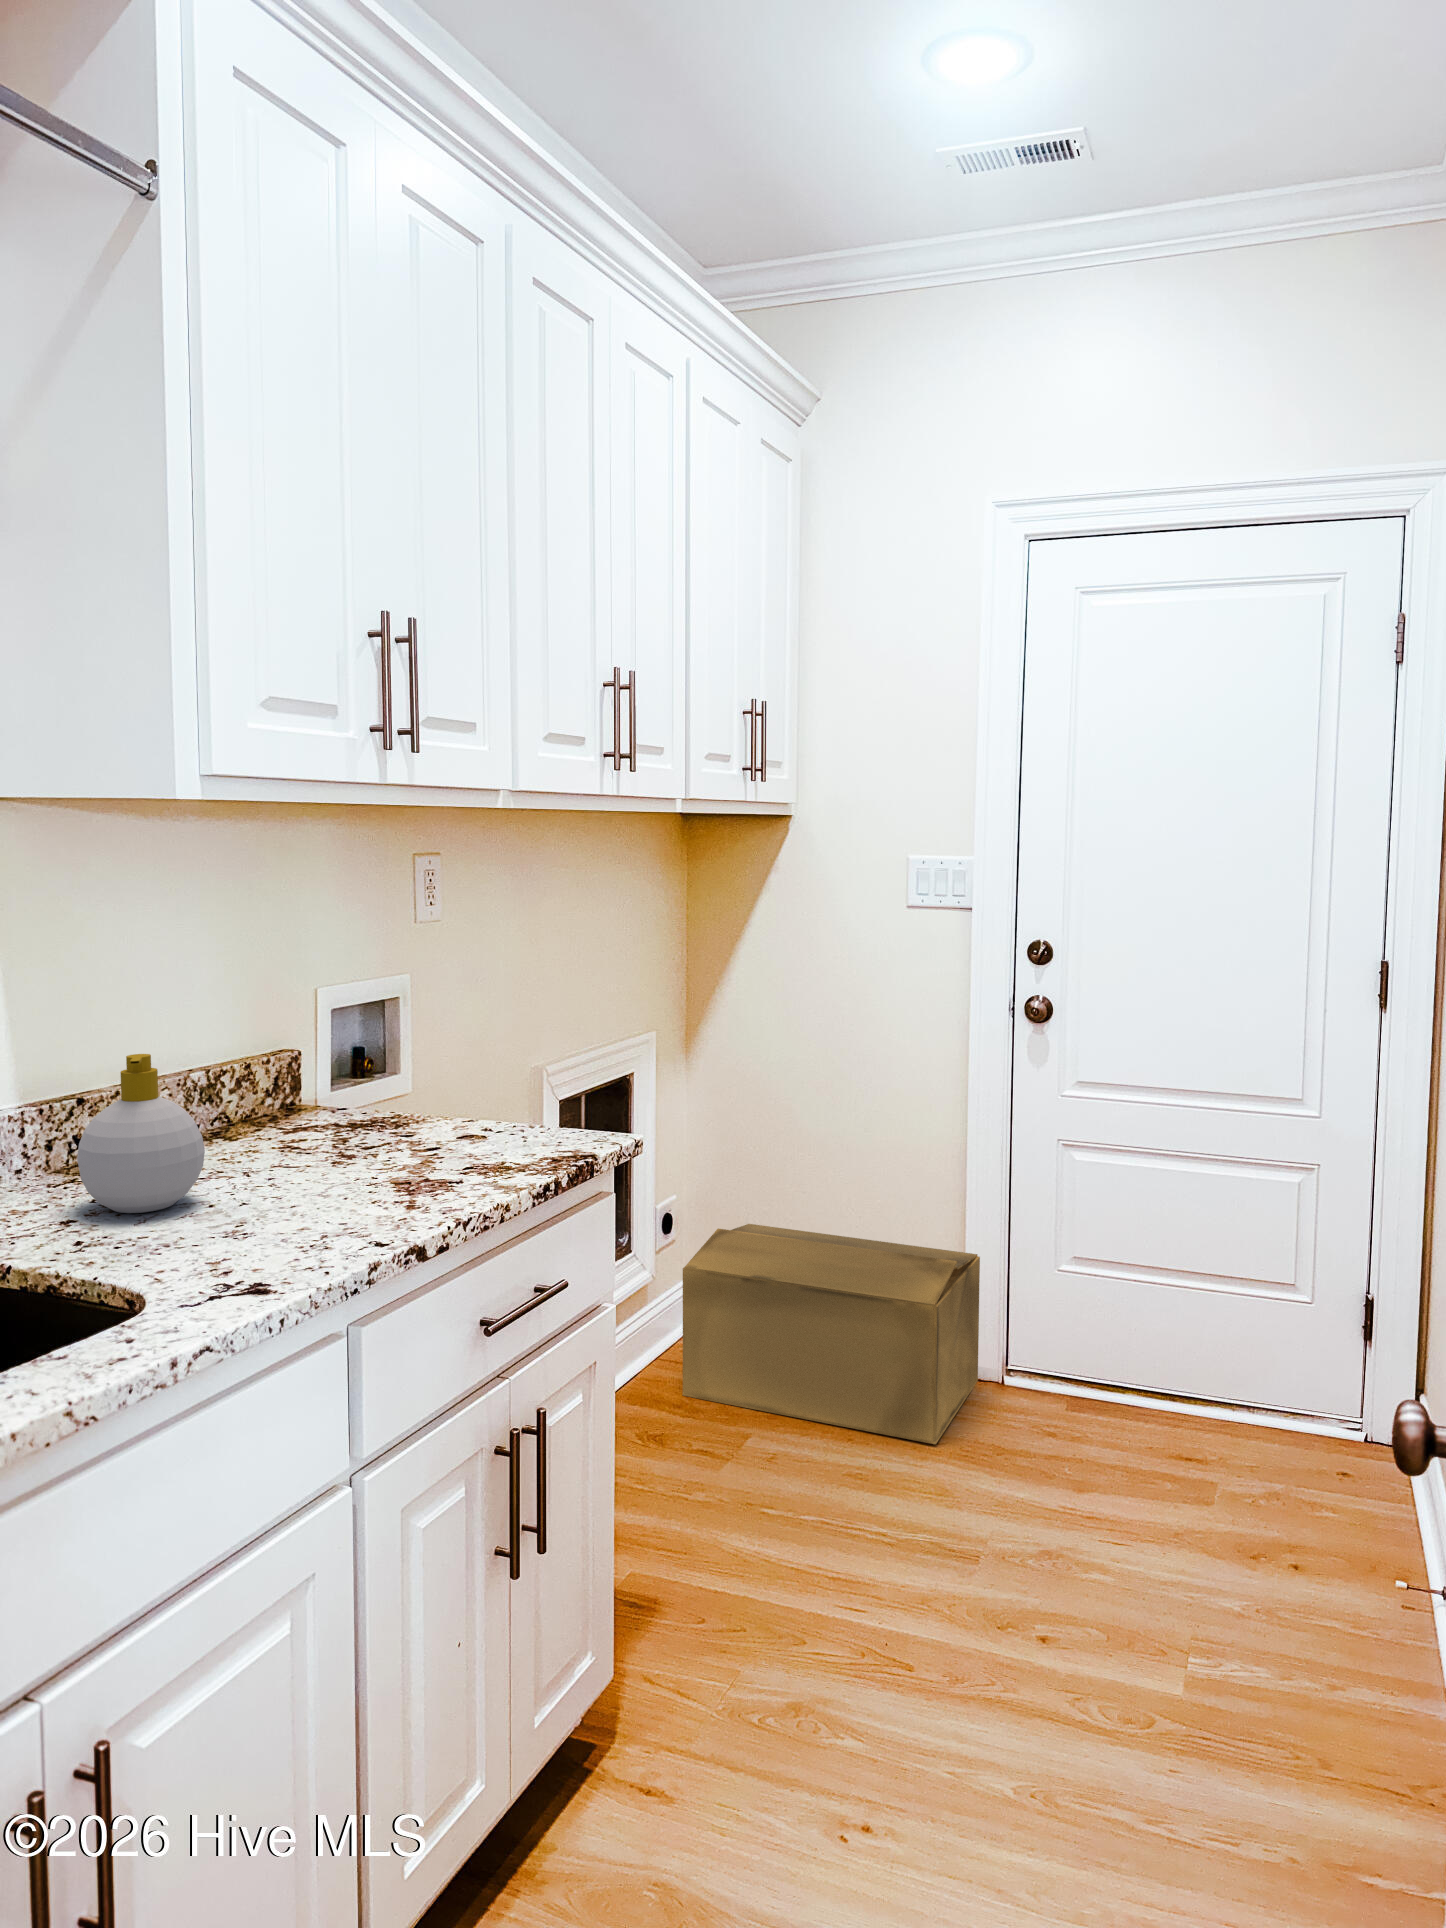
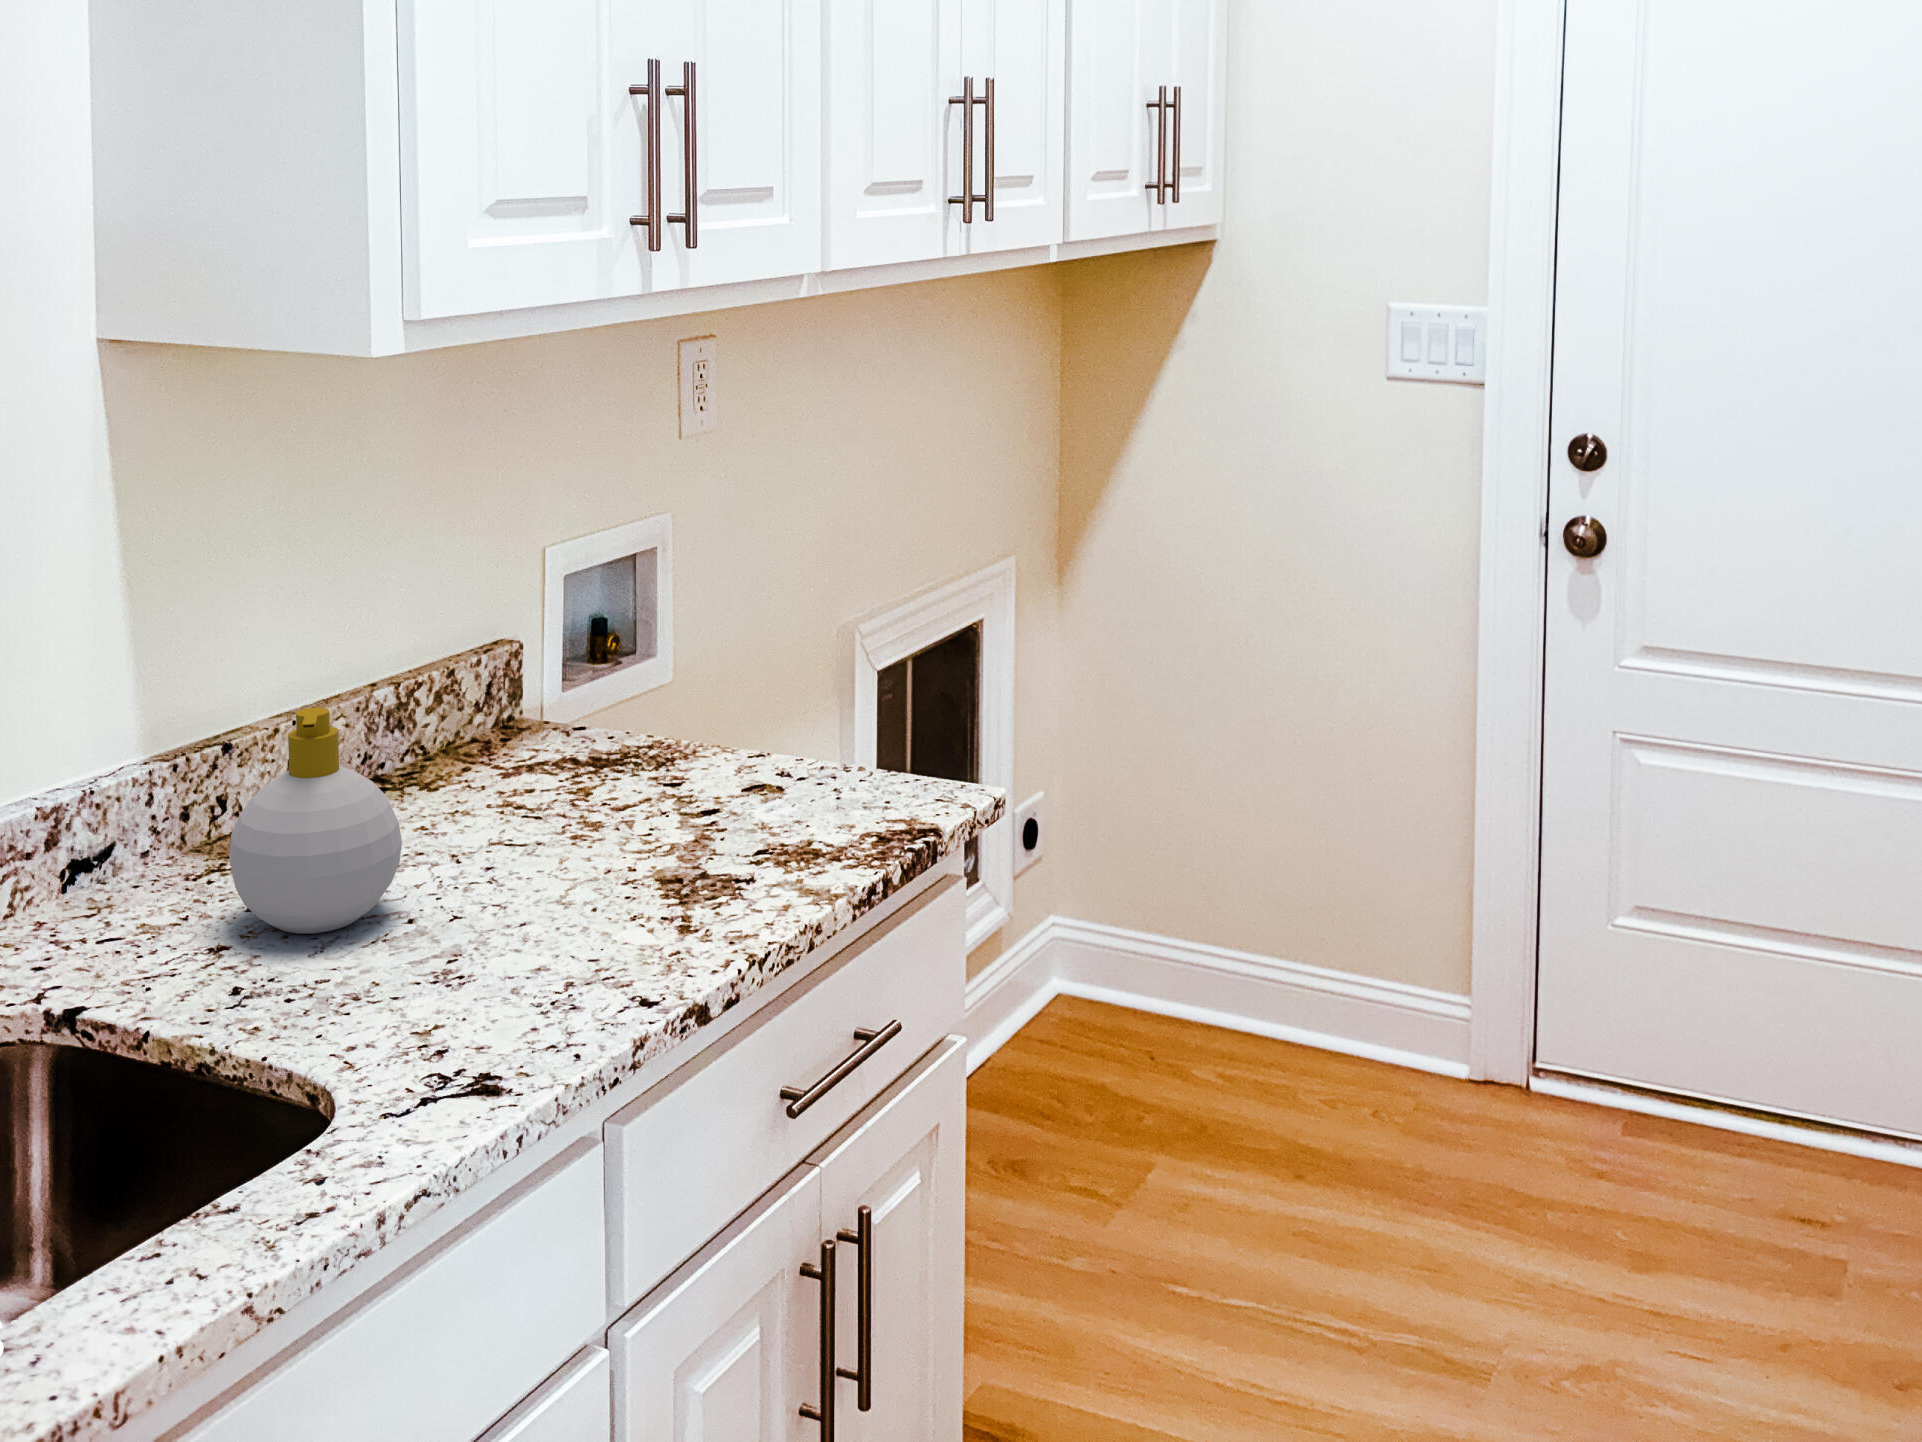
cardboard box: present [683,1224,980,1444] -> none [1052,837,1490,1185]

